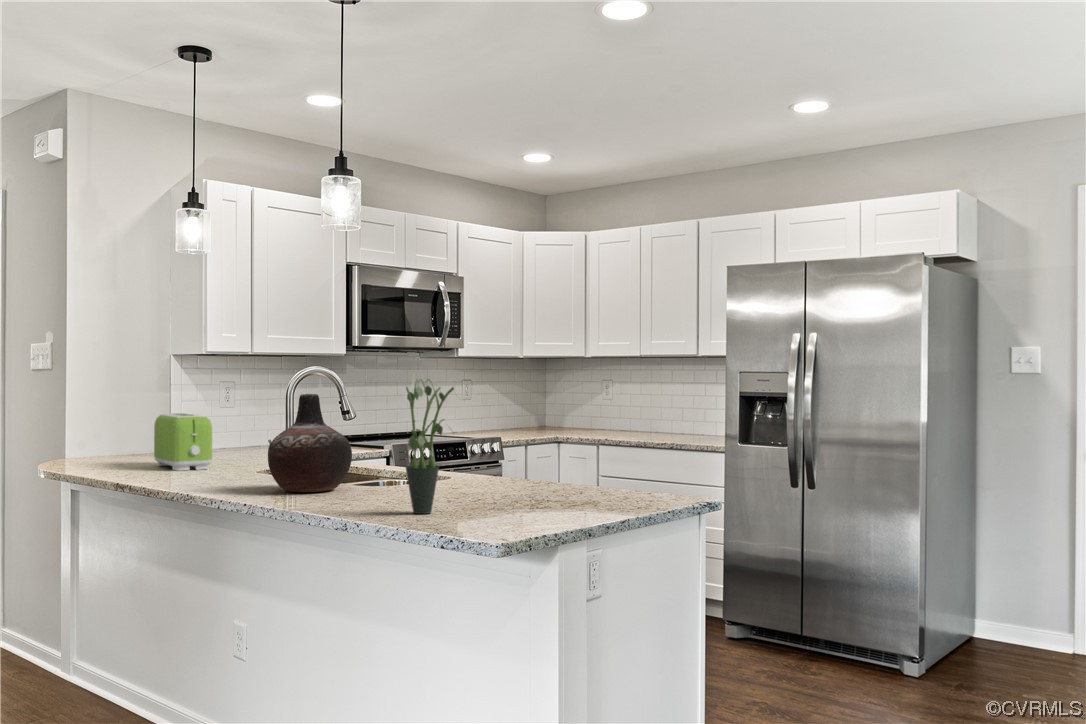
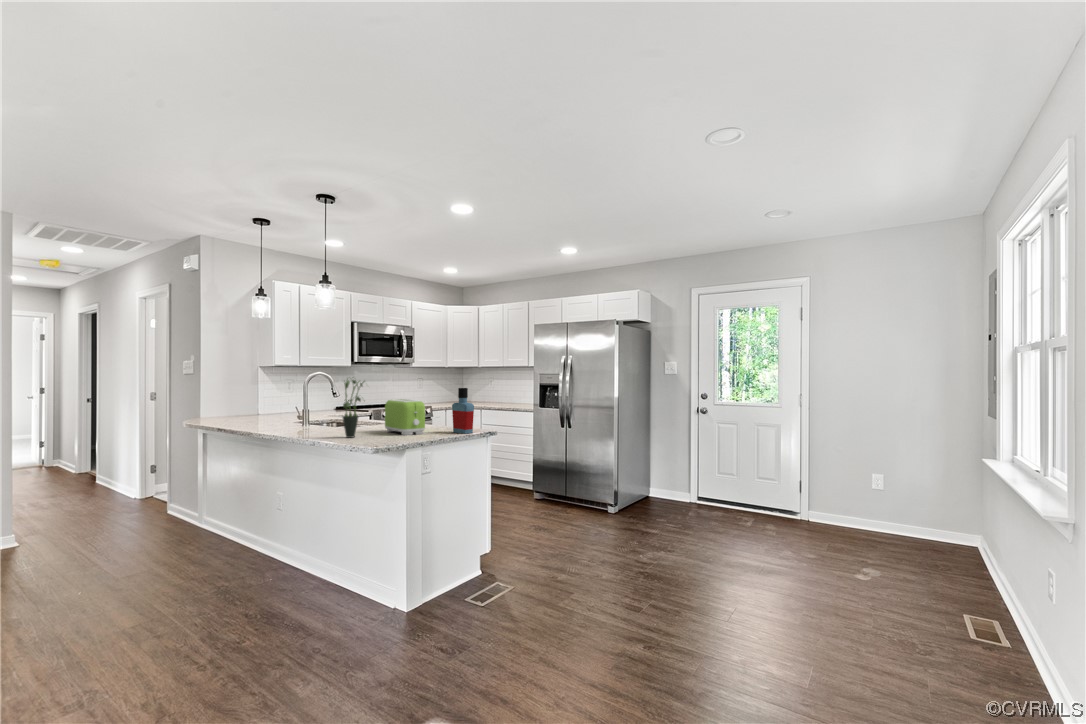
vase: present [268,394,352,492] -> none [288,384,330,430]
bottle: none [627,404,681,506] -> present [452,388,474,434]
toaster: present [154,413,212,471] -> present [385,399,425,435]

